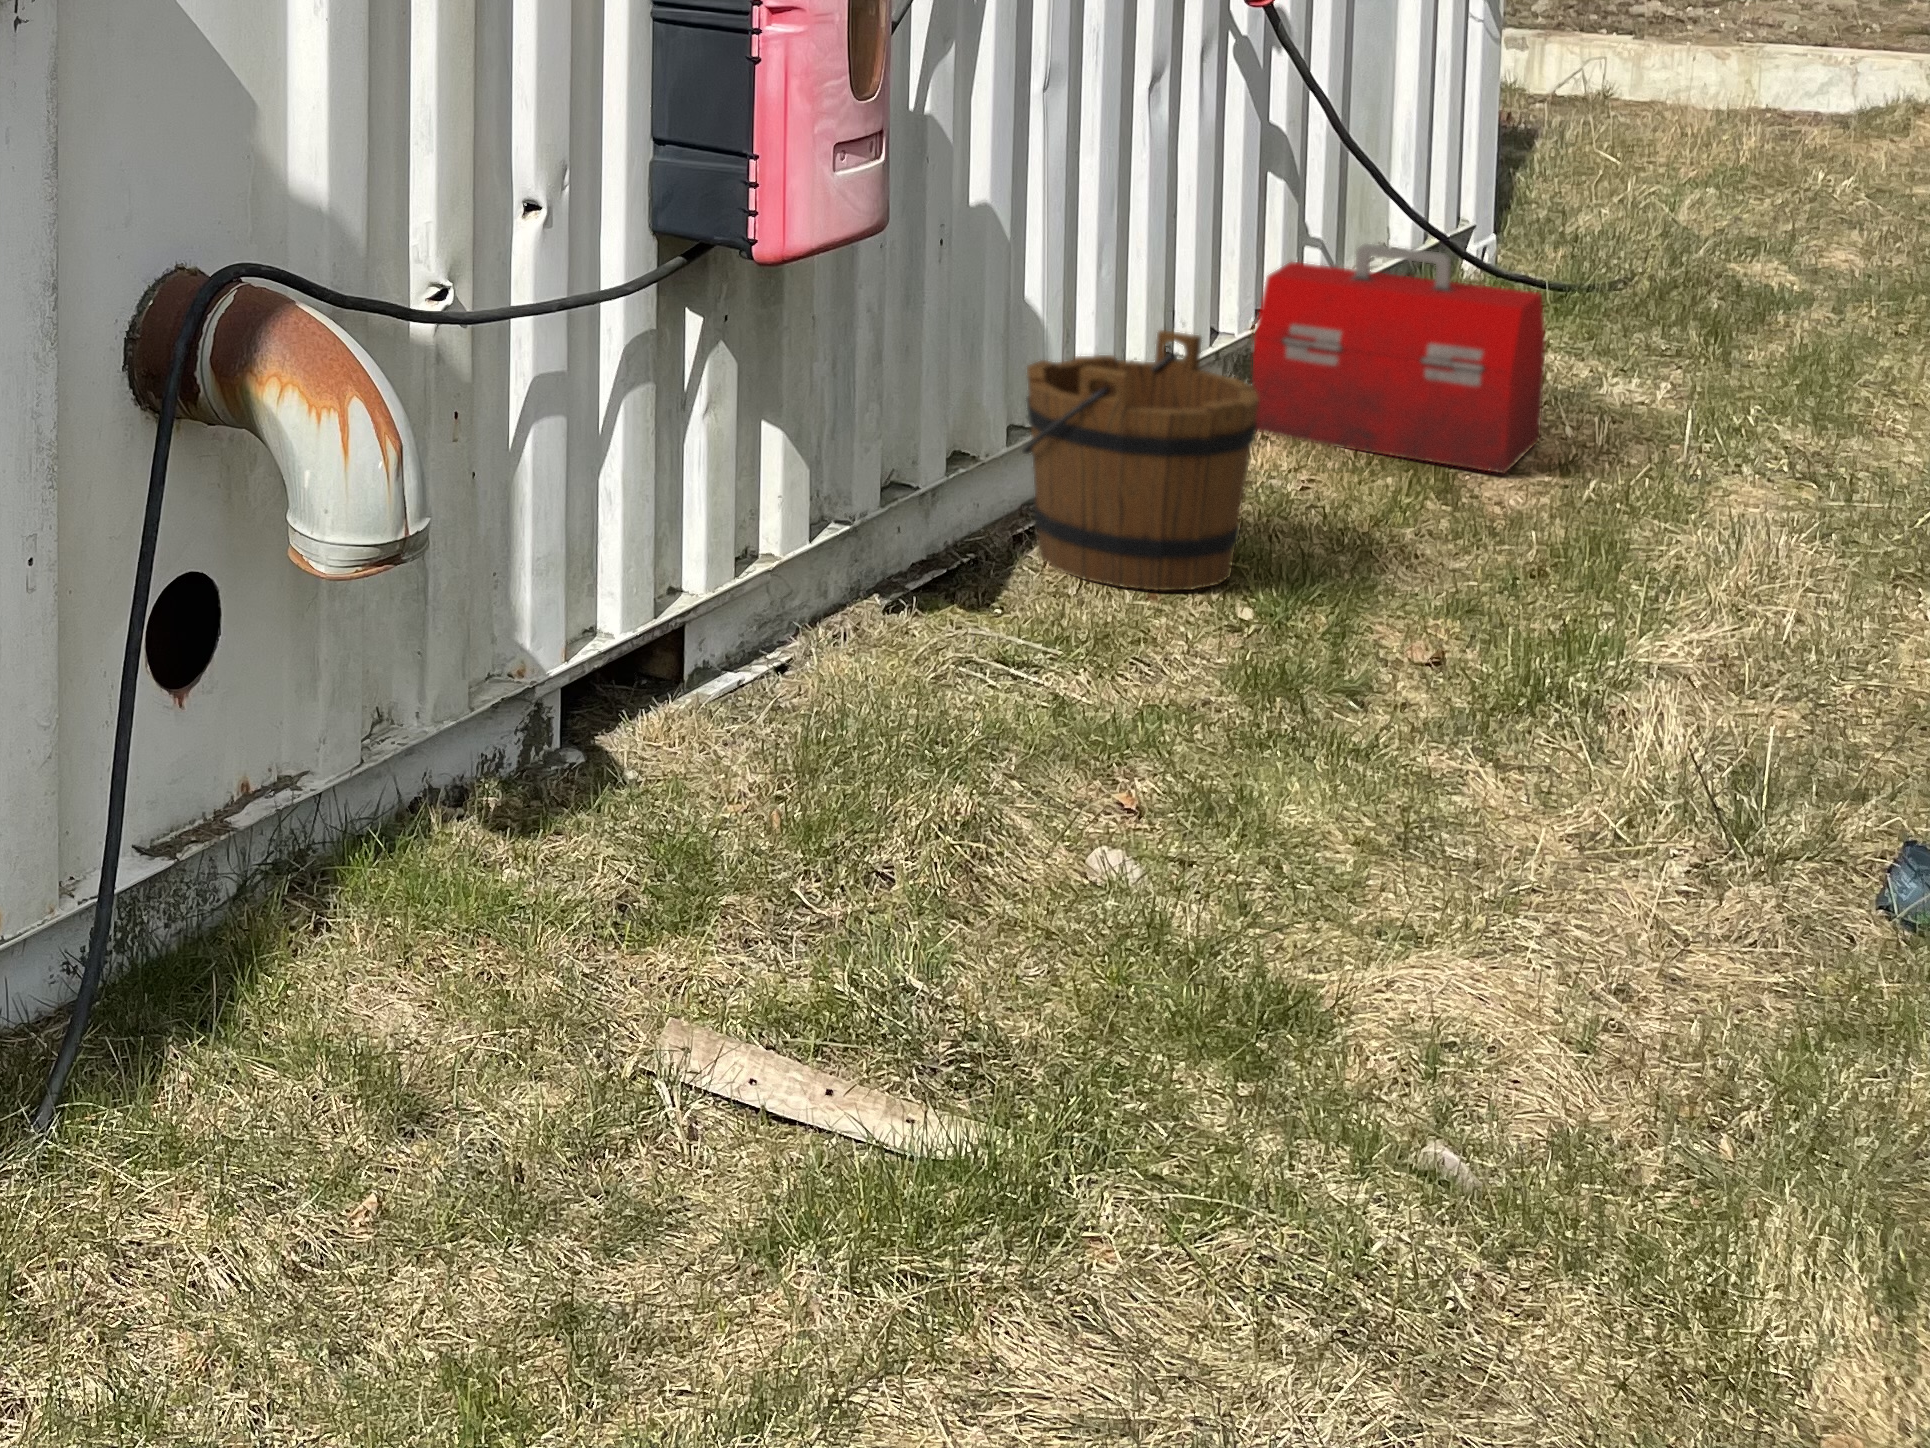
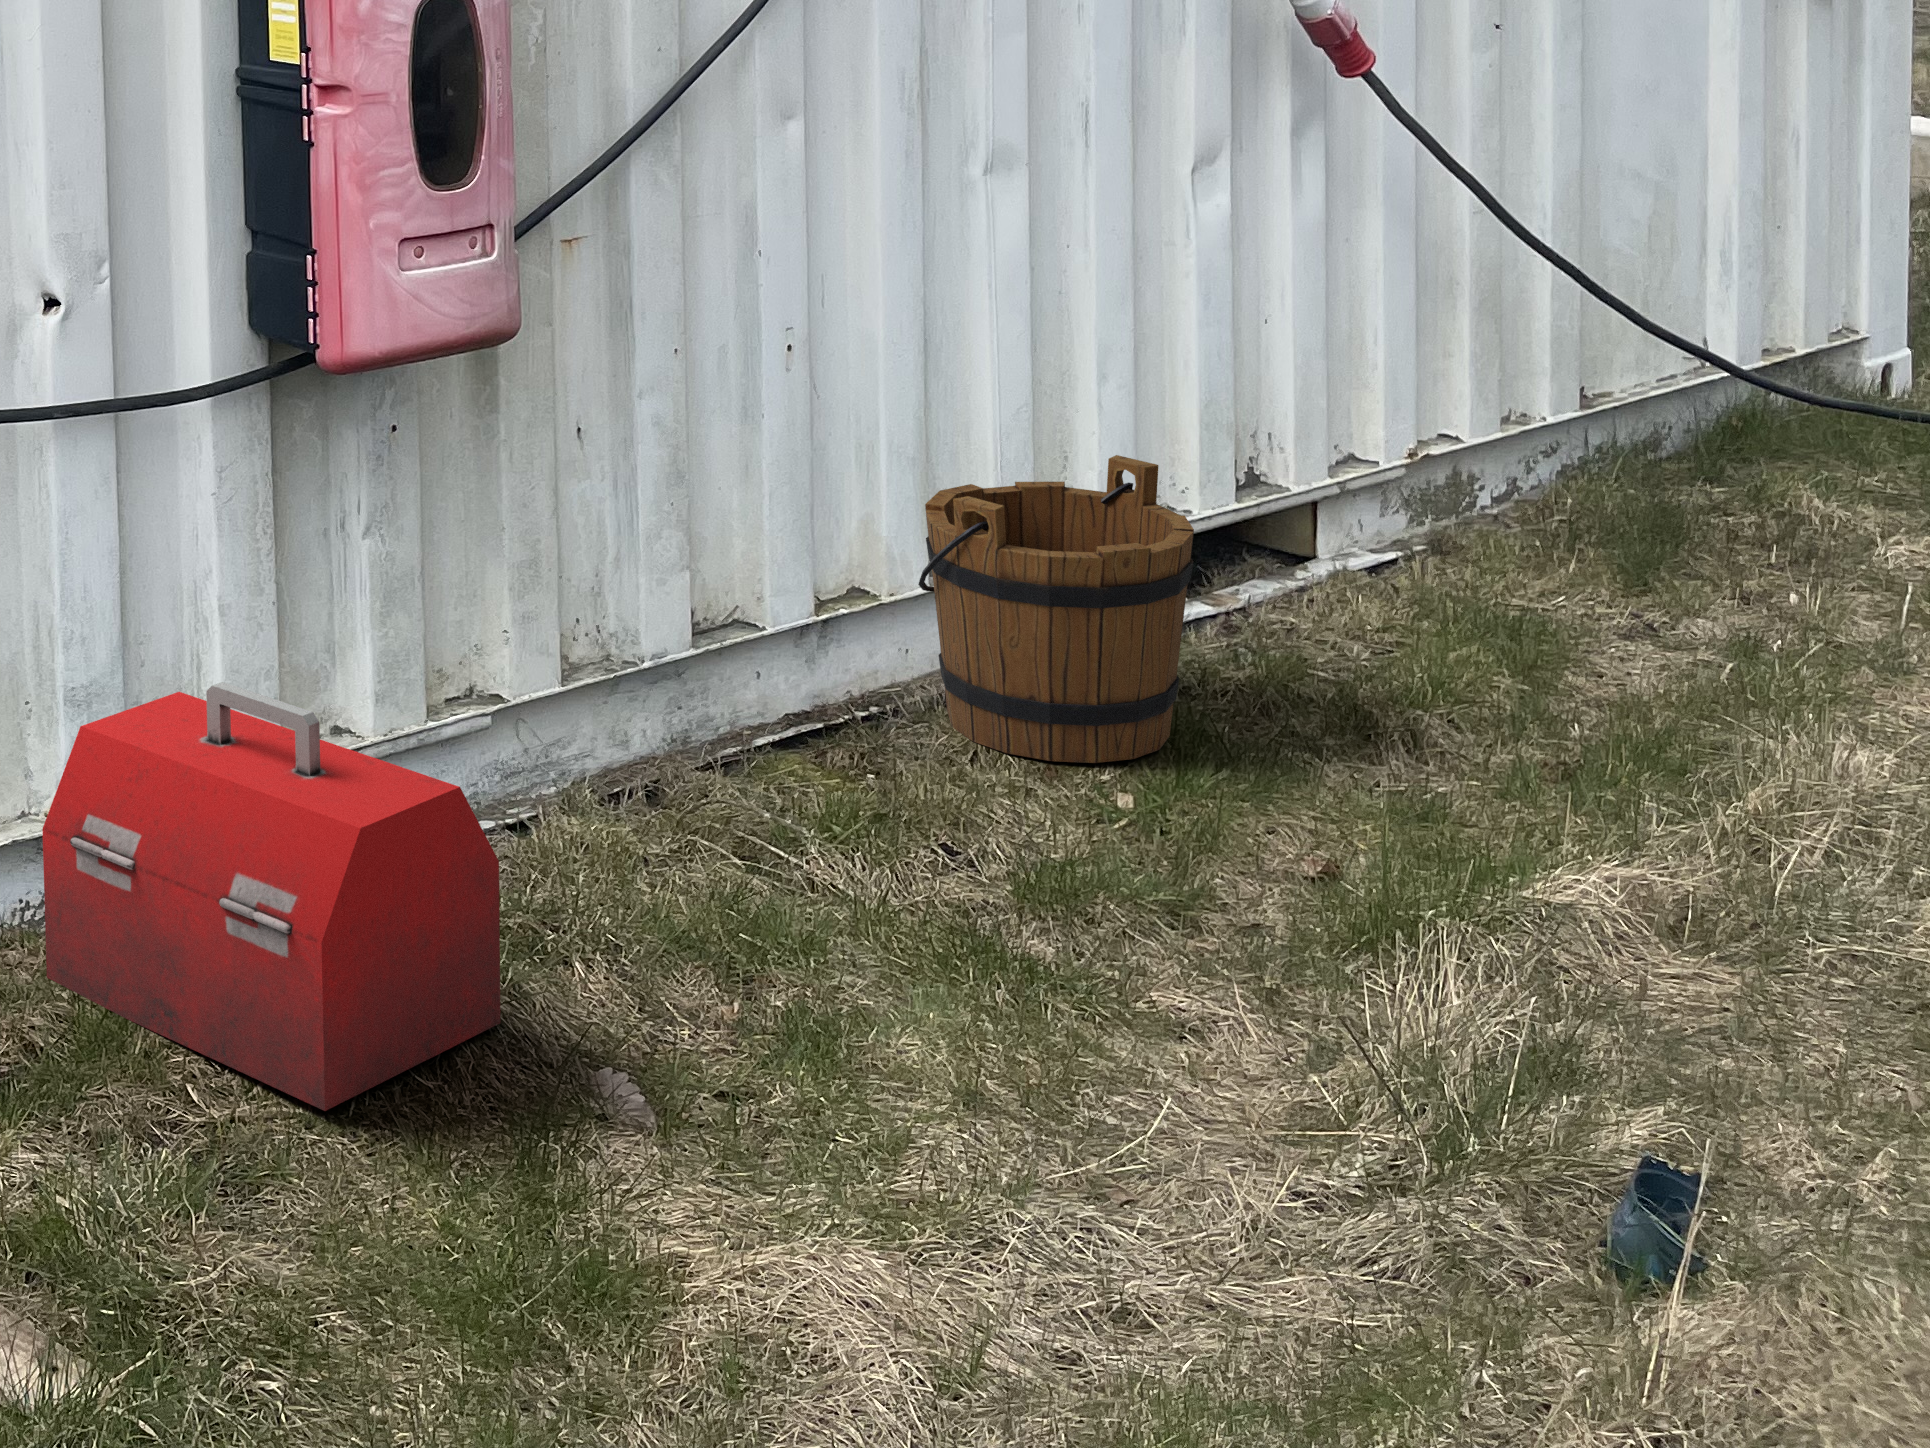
toolbox: present [1252,244,1546,473] -> present [42,682,500,1111]

